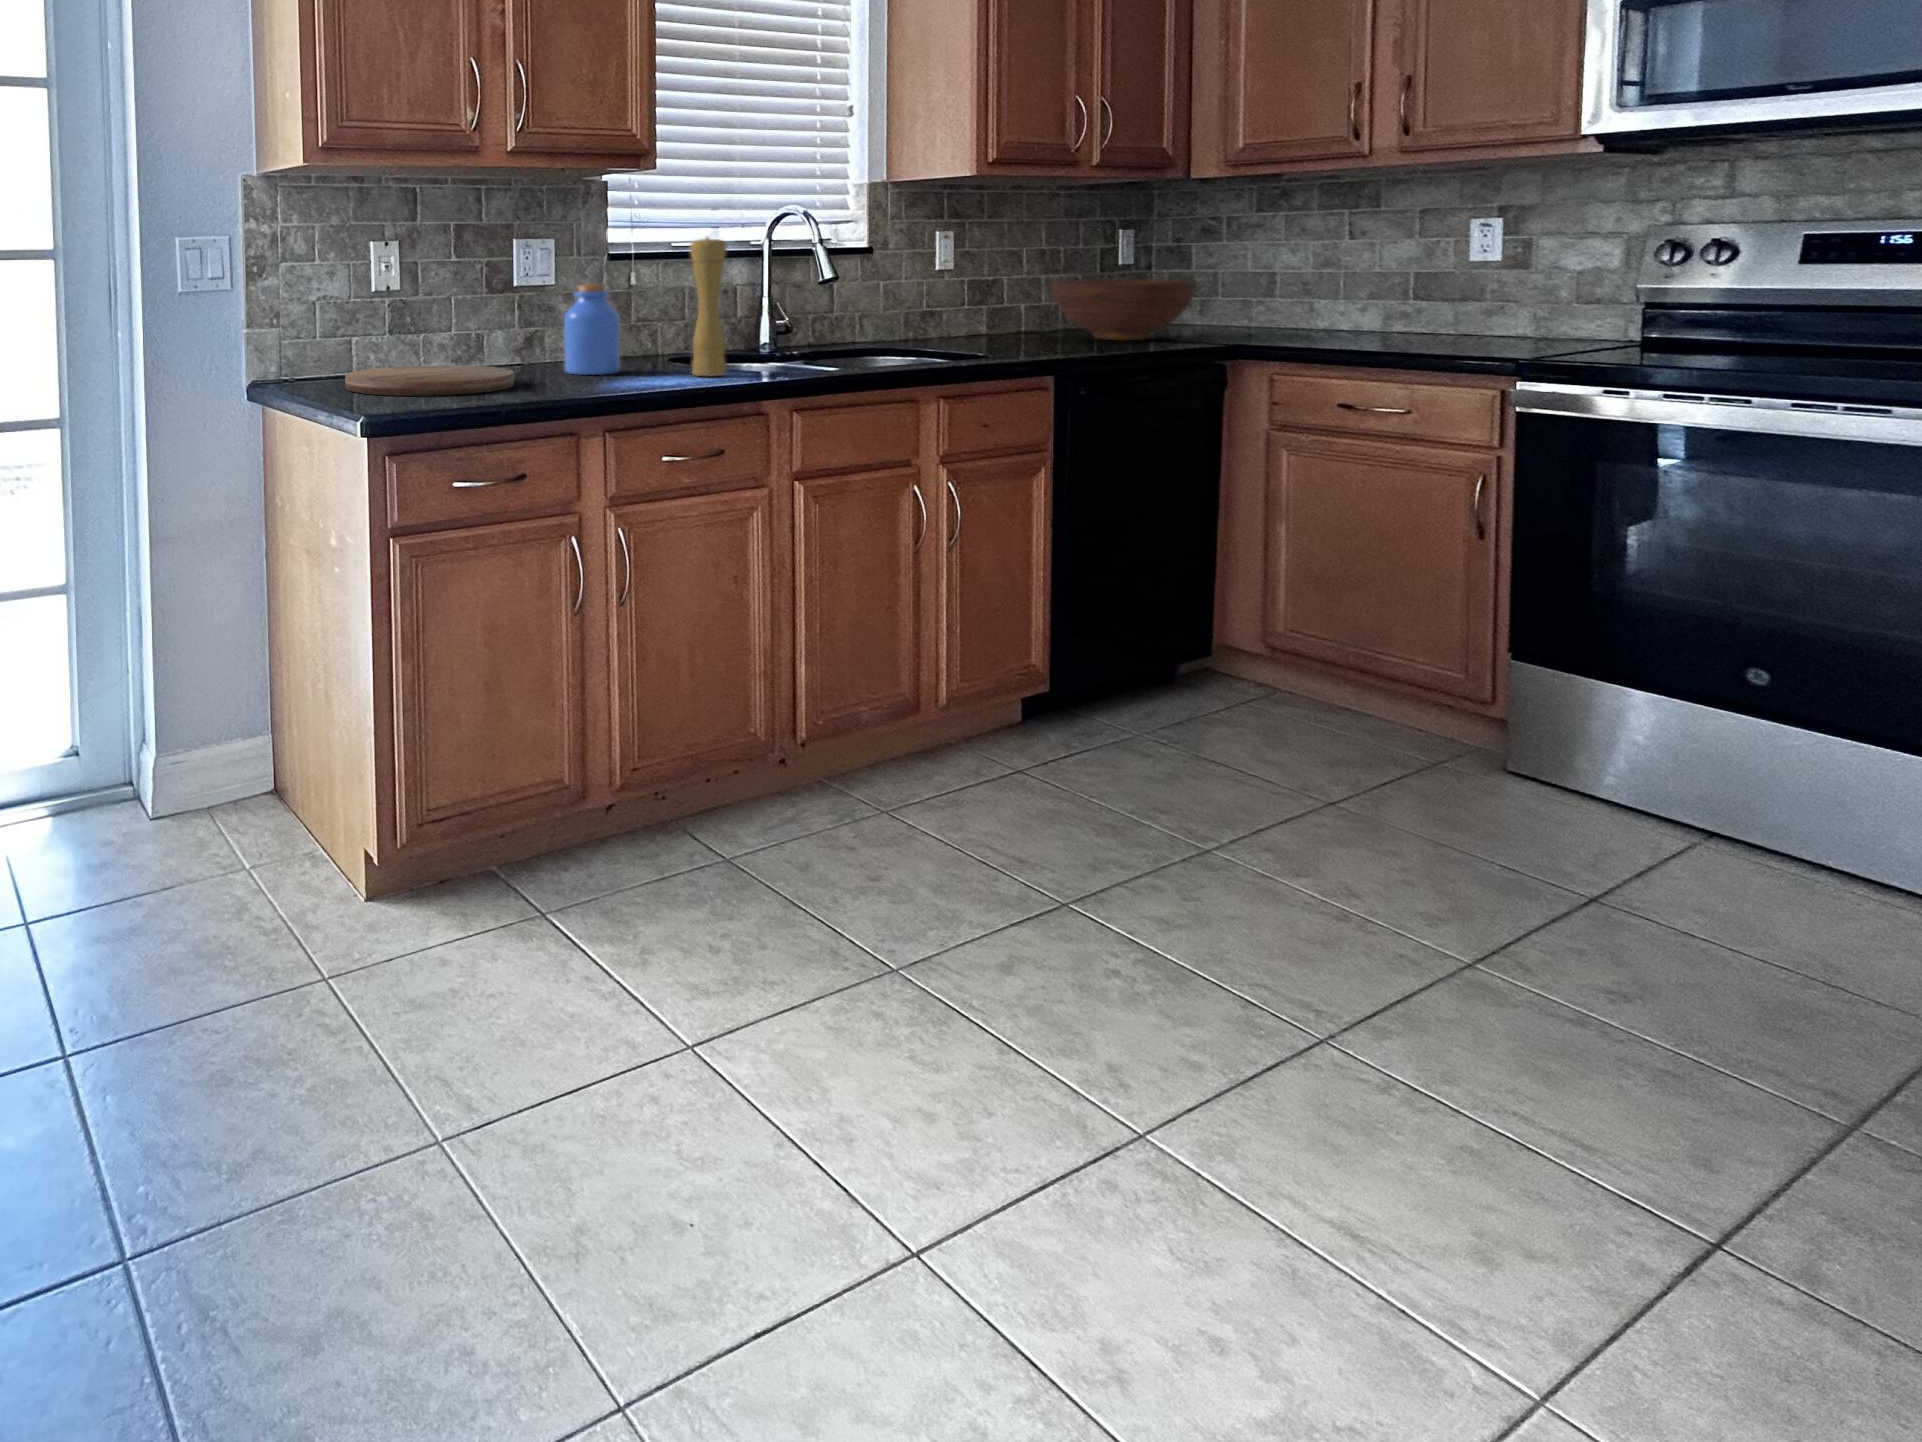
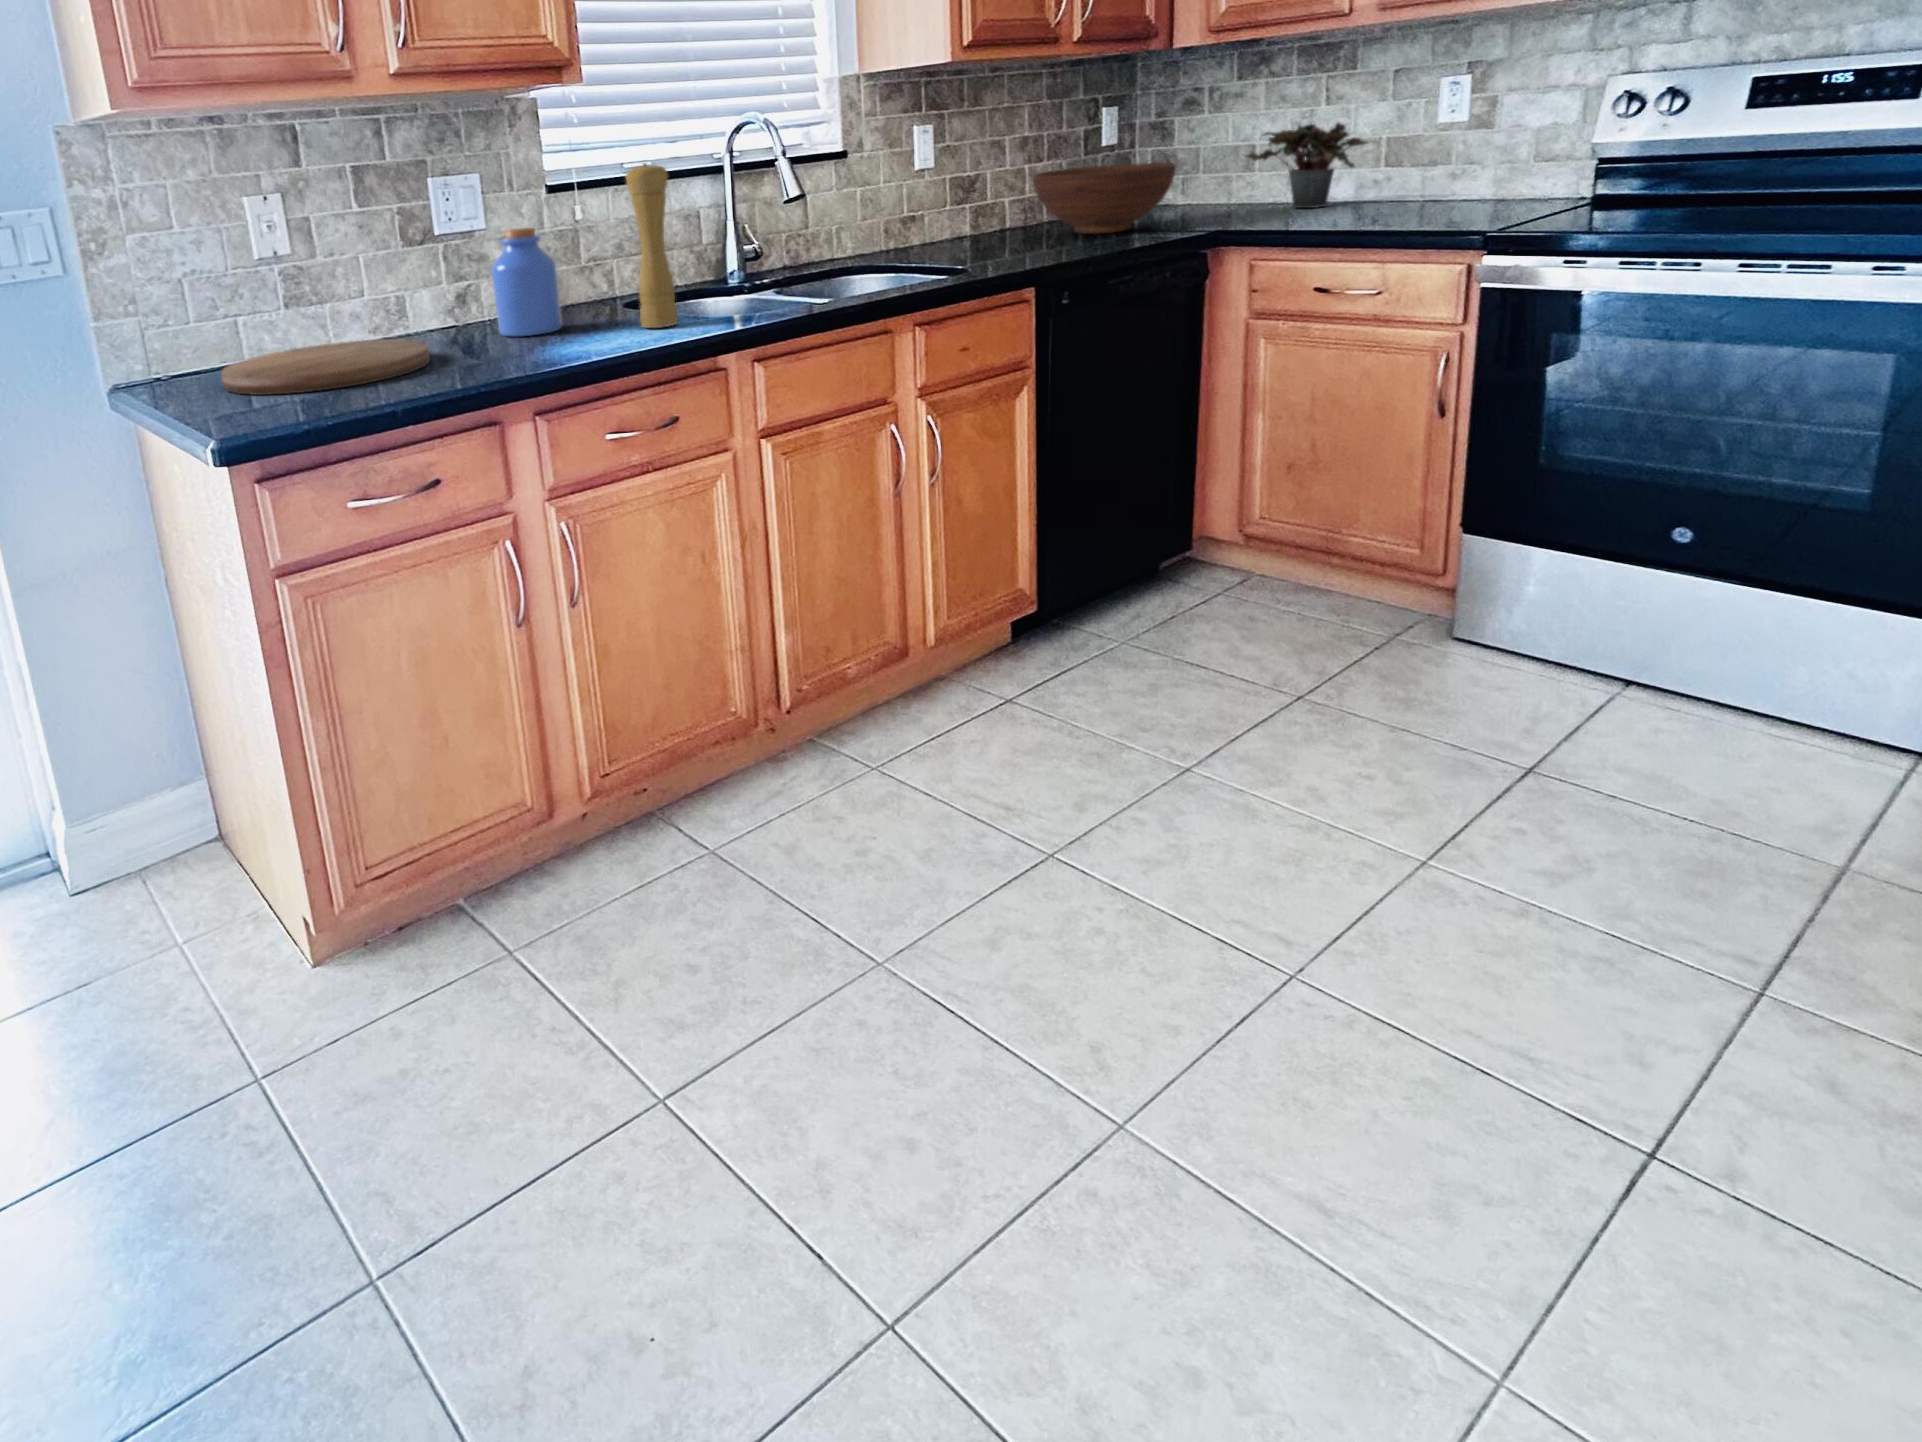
potted plant: none [1266,254,1418,334] -> present [1246,122,1368,208]

